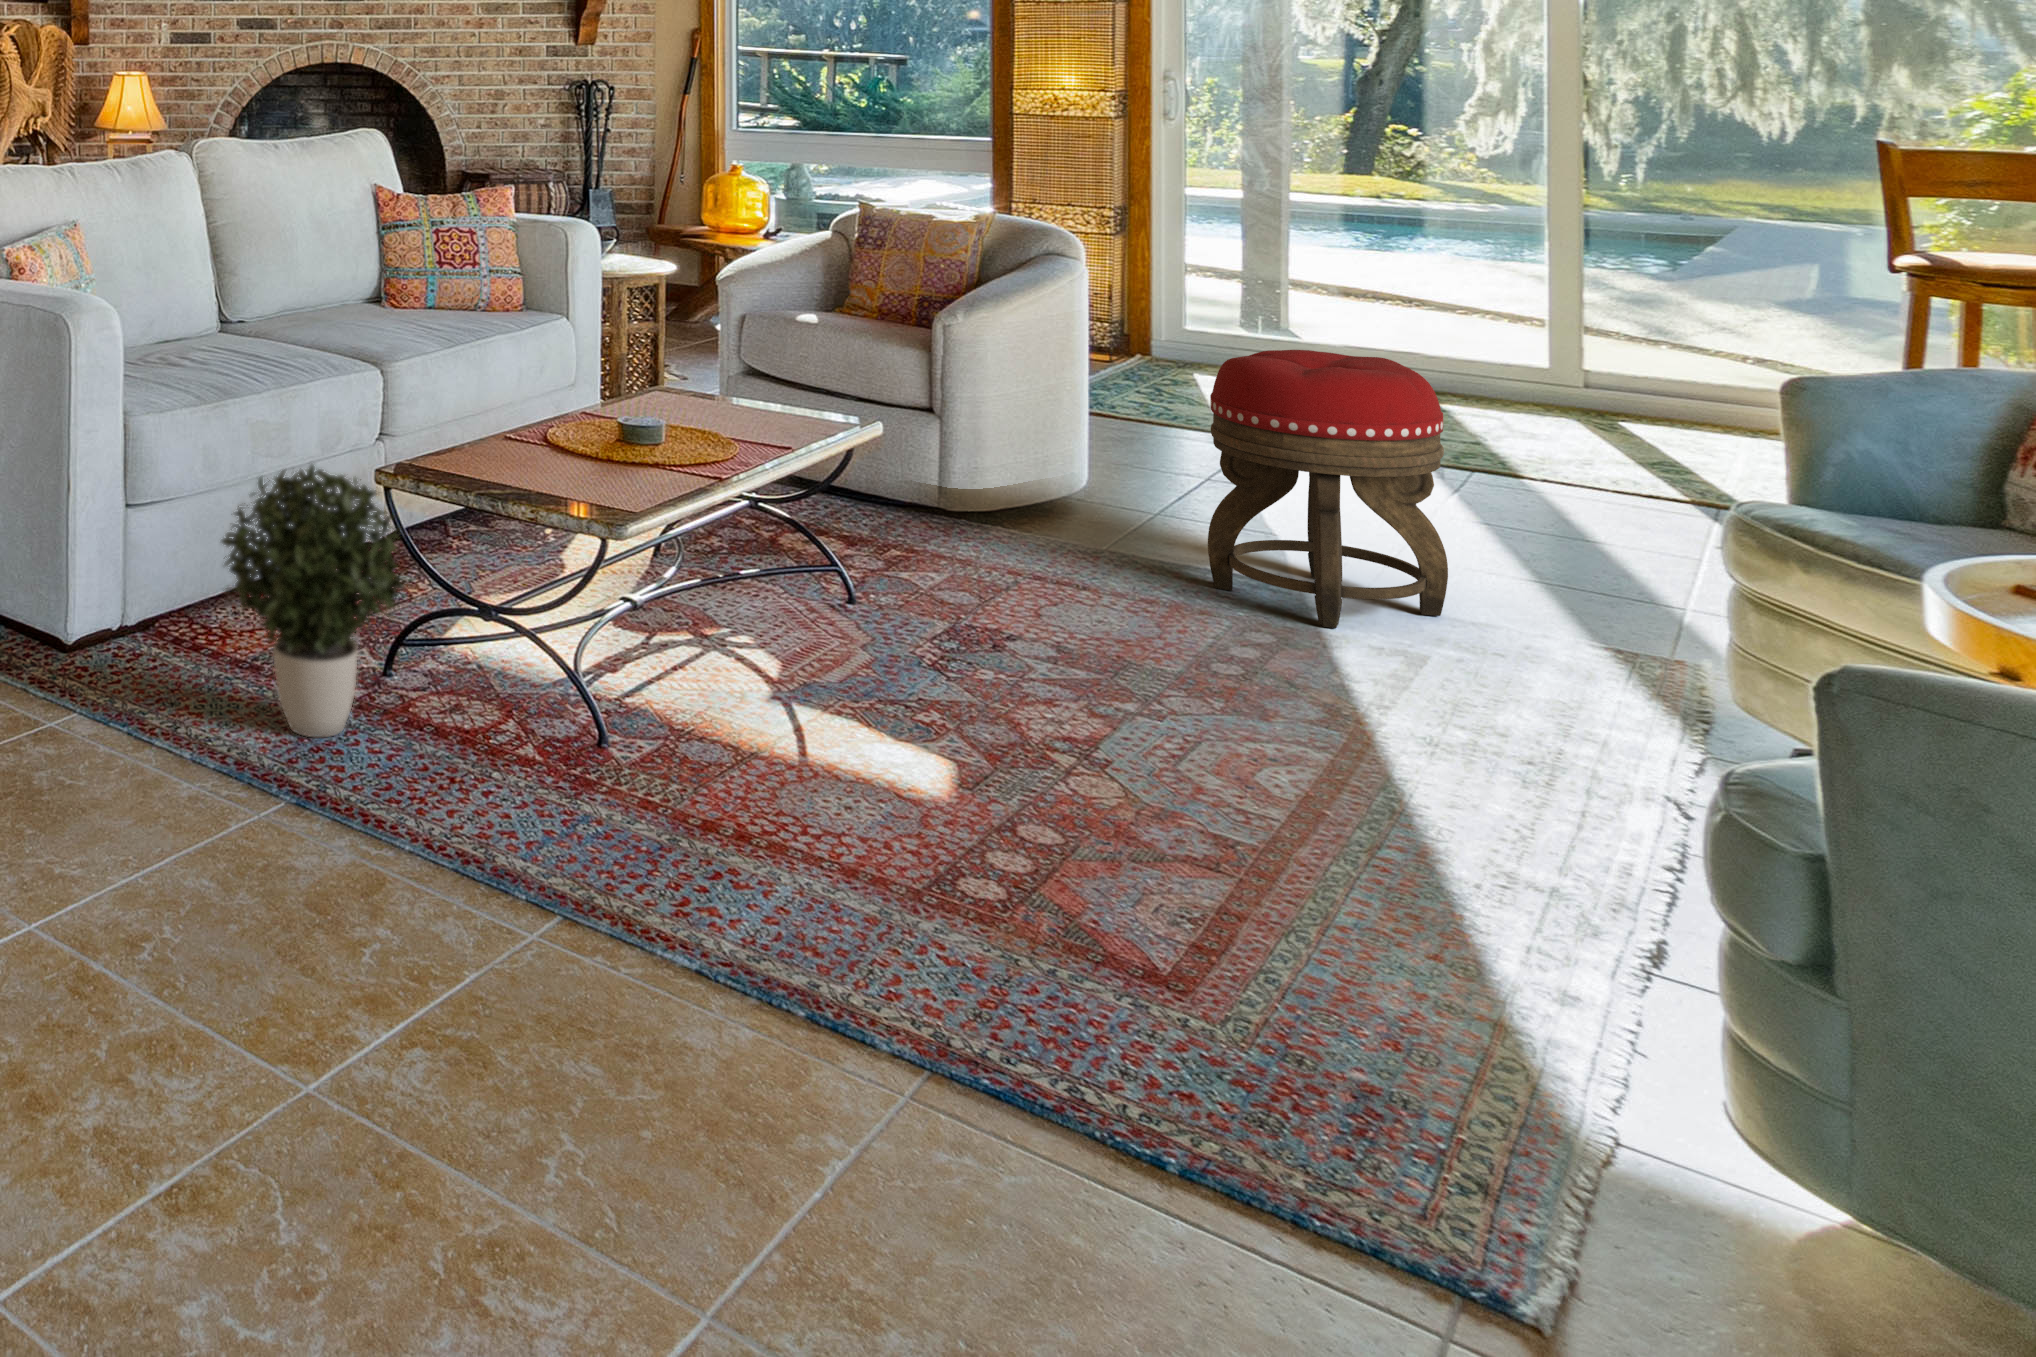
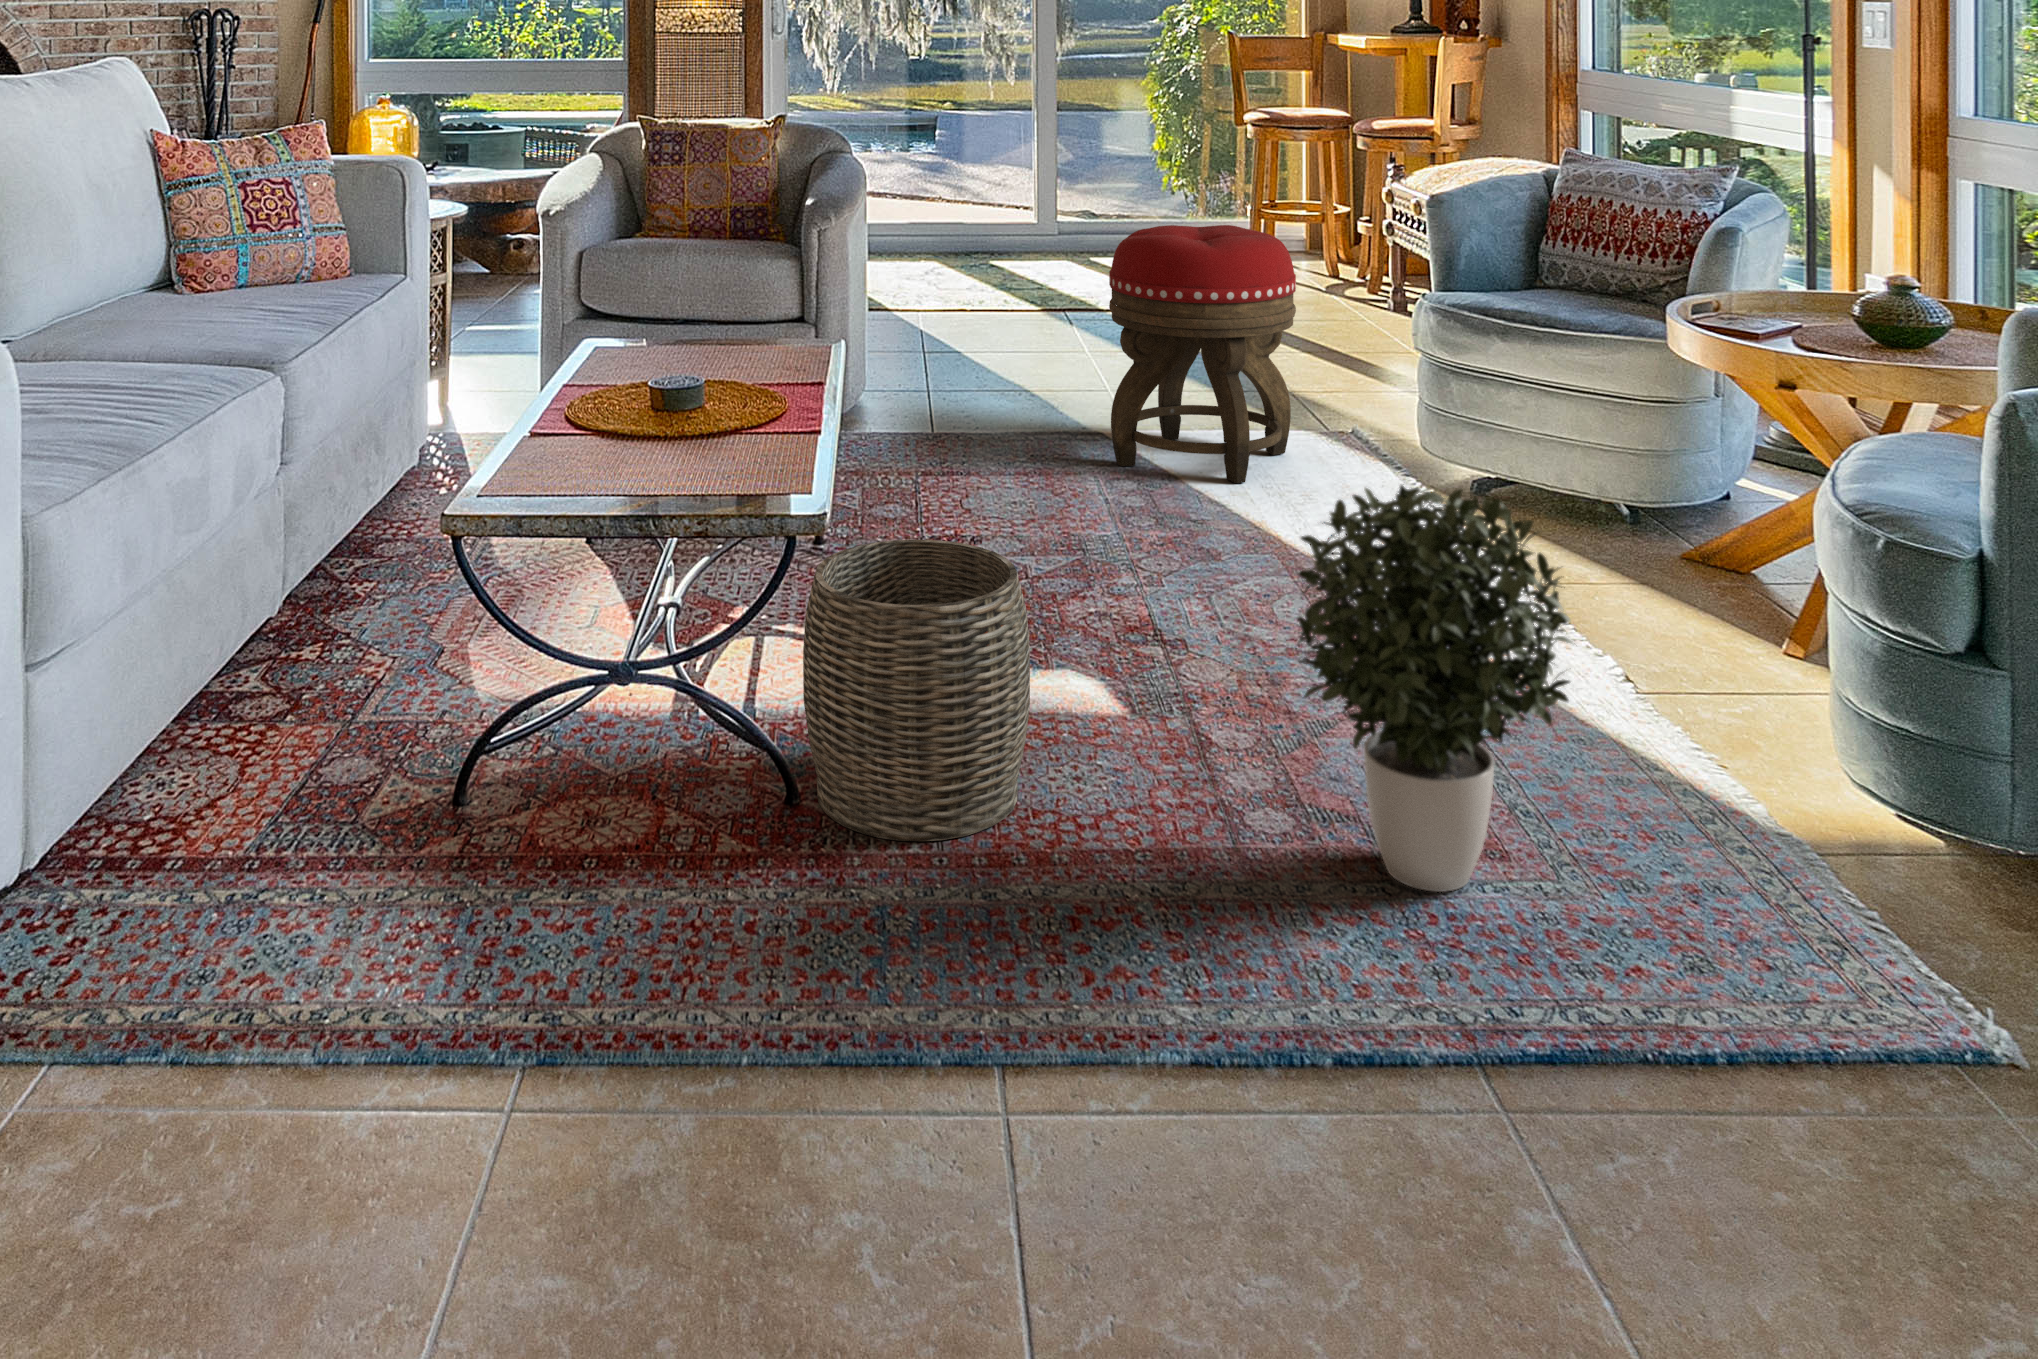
potted plant: present [221,465,403,737] -> present [1298,485,1572,892]
woven basket: none [563,546,740,765] -> present [803,540,1030,841]

